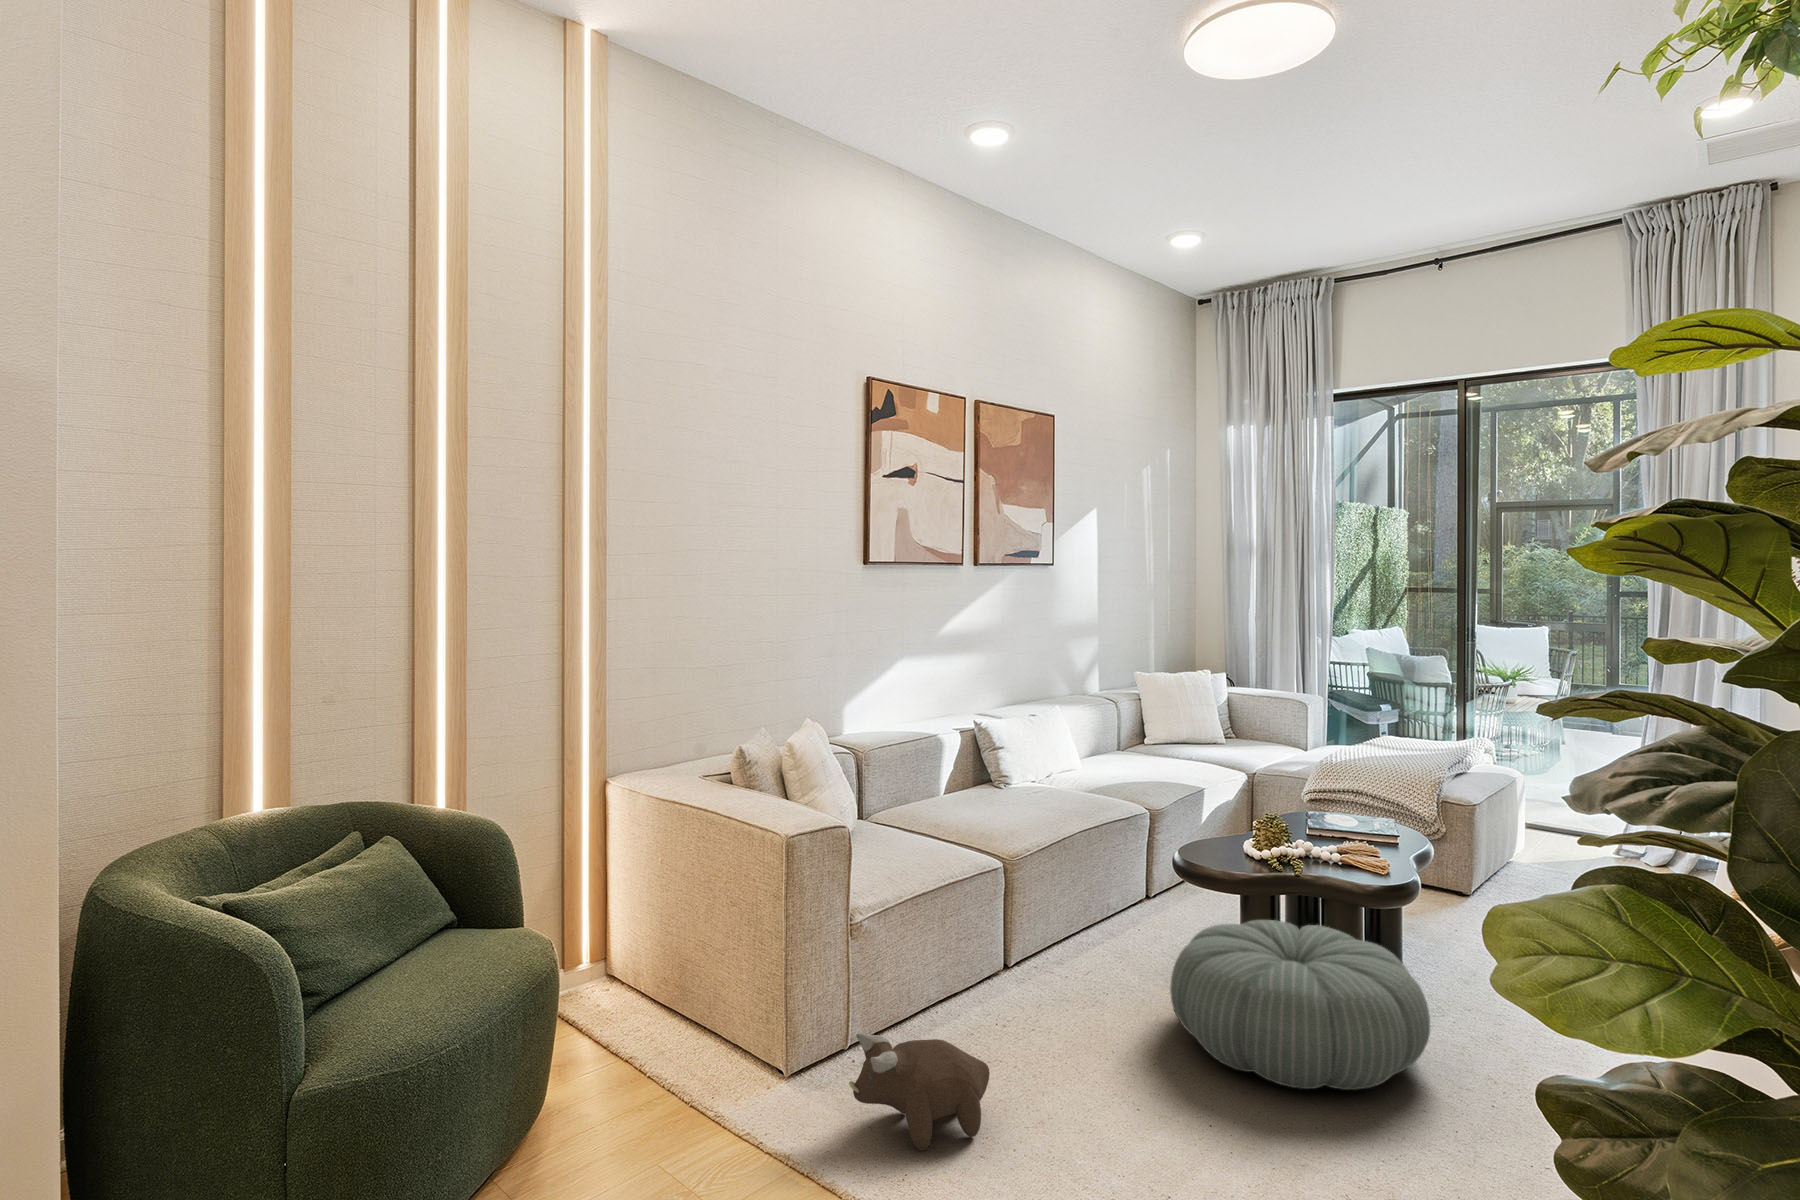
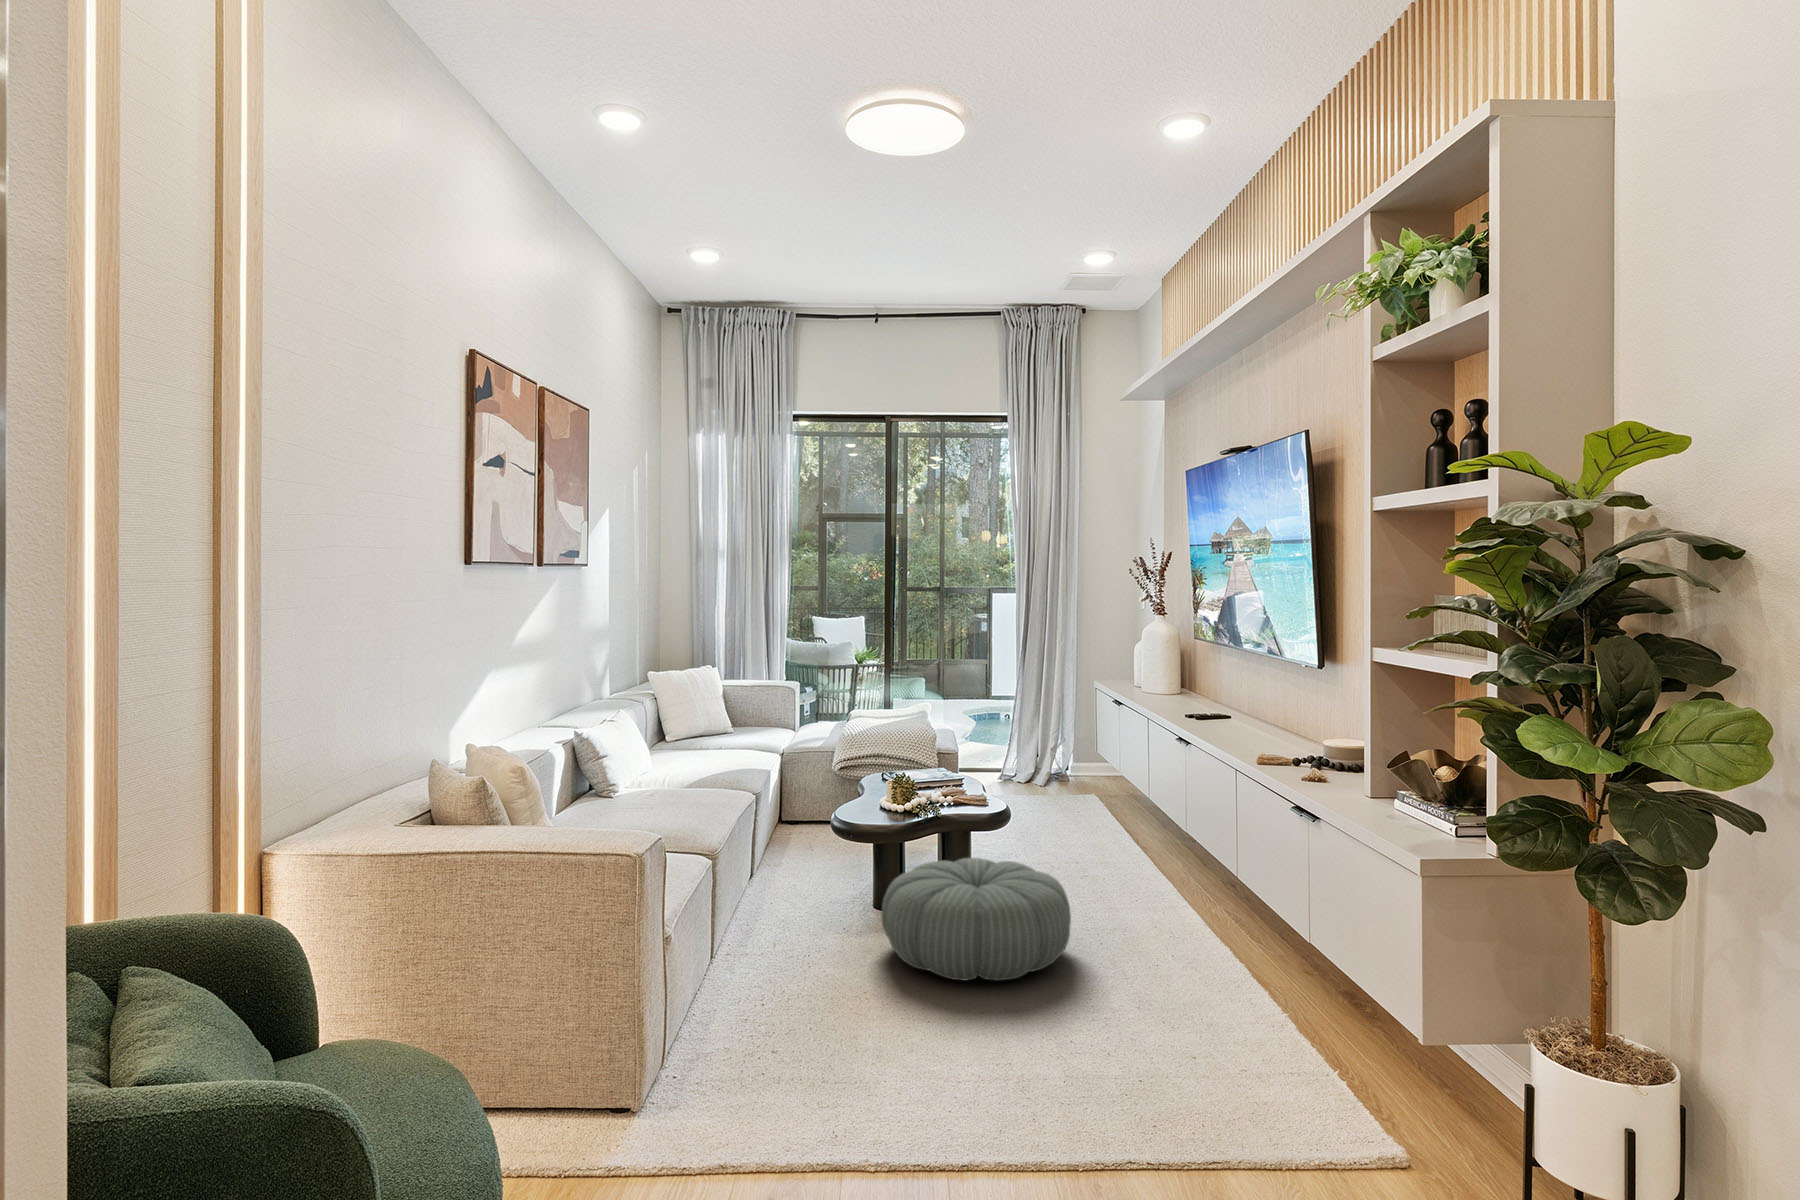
plush toy: present [849,1033,990,1150] -> none [749,1016,859,1118]

